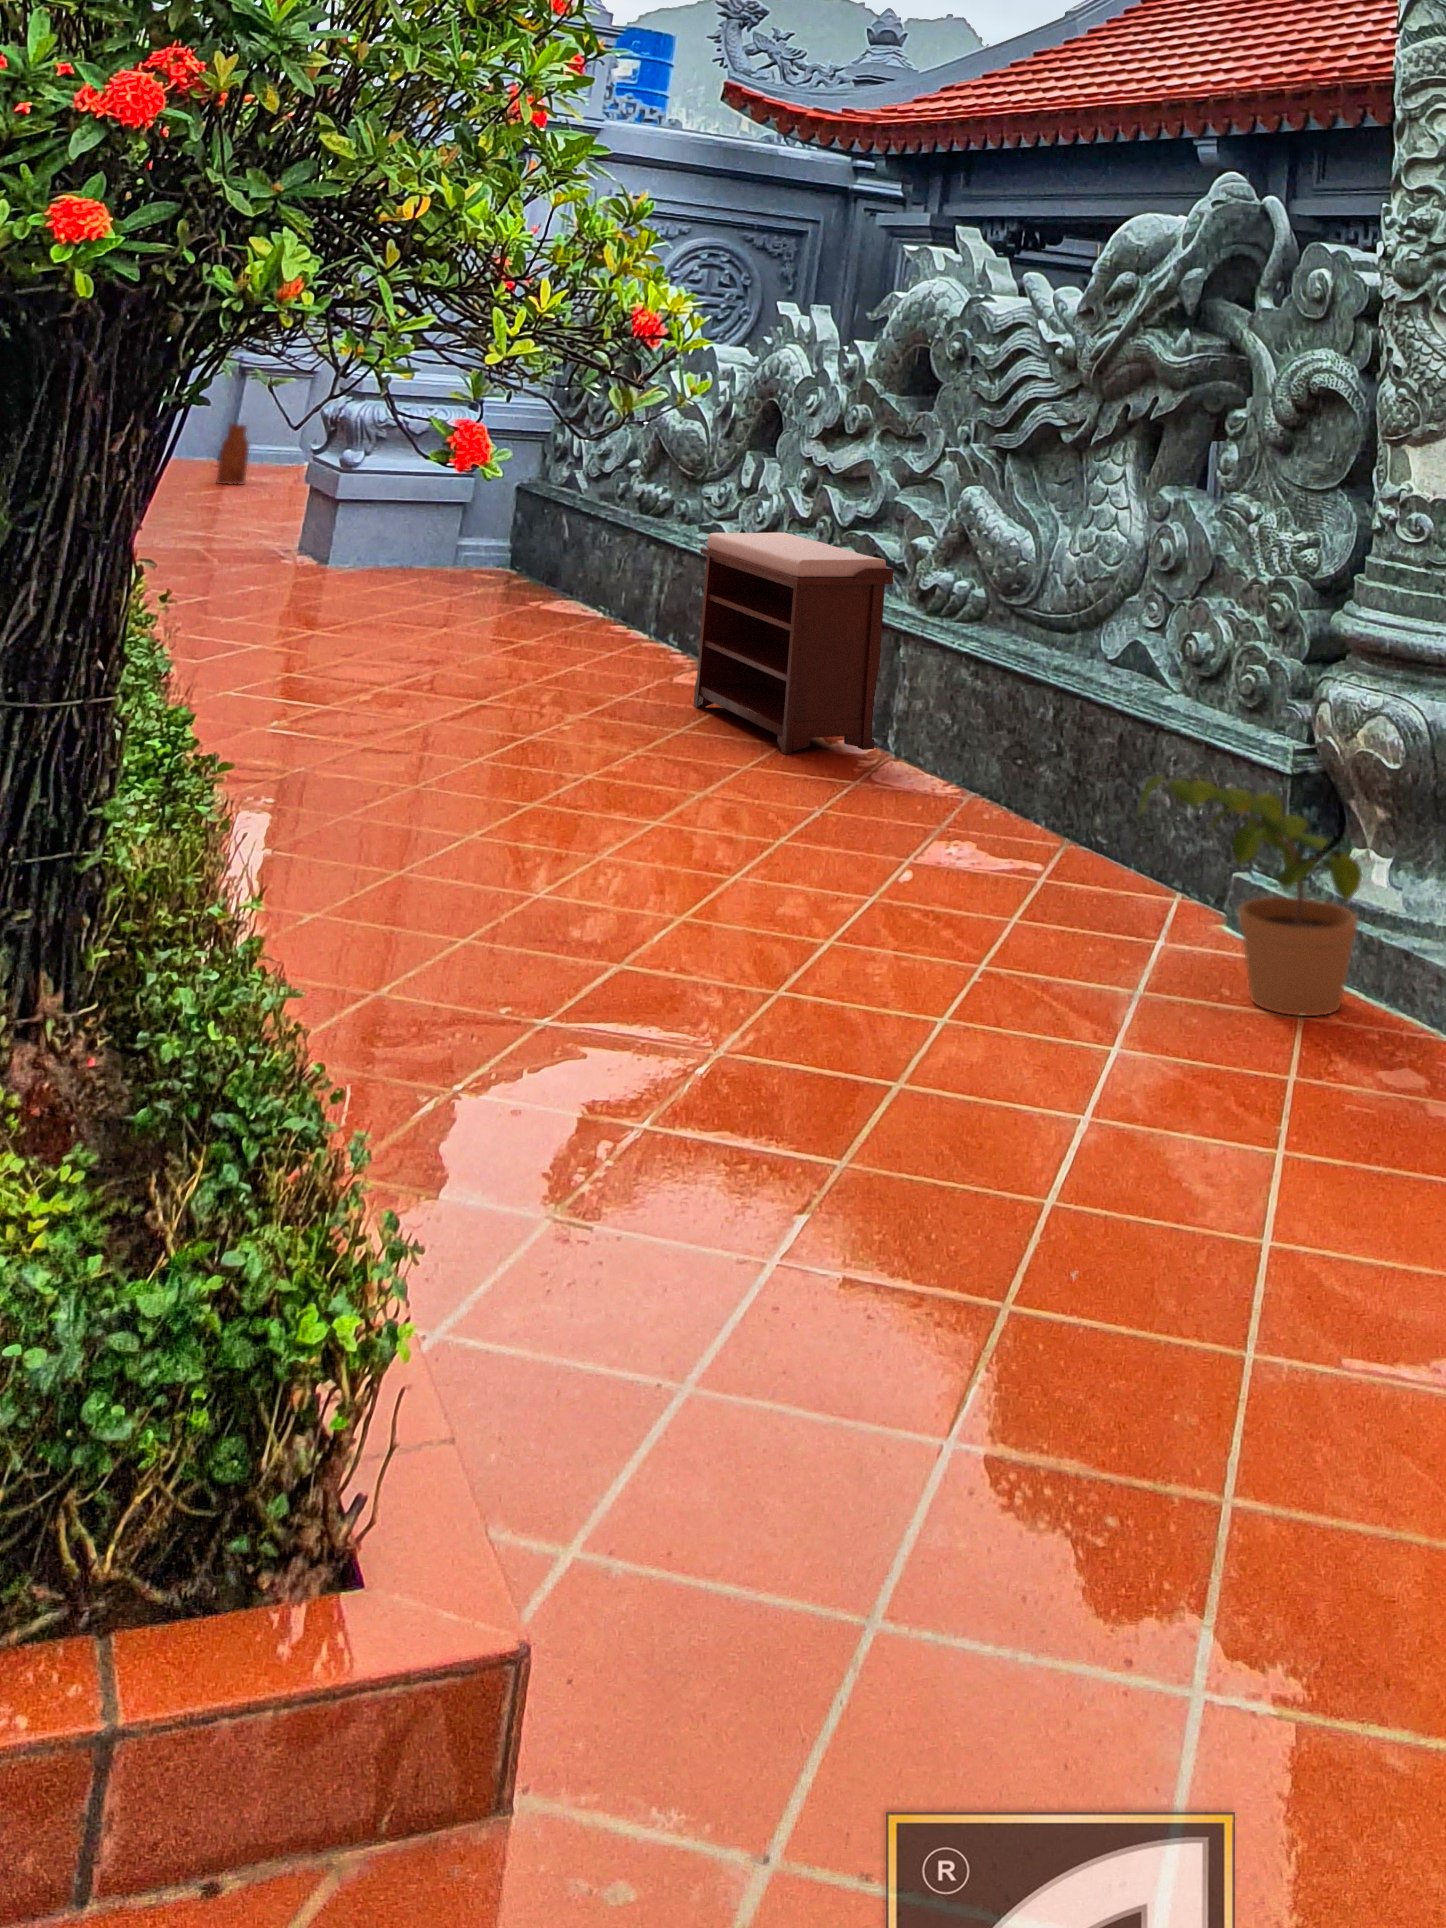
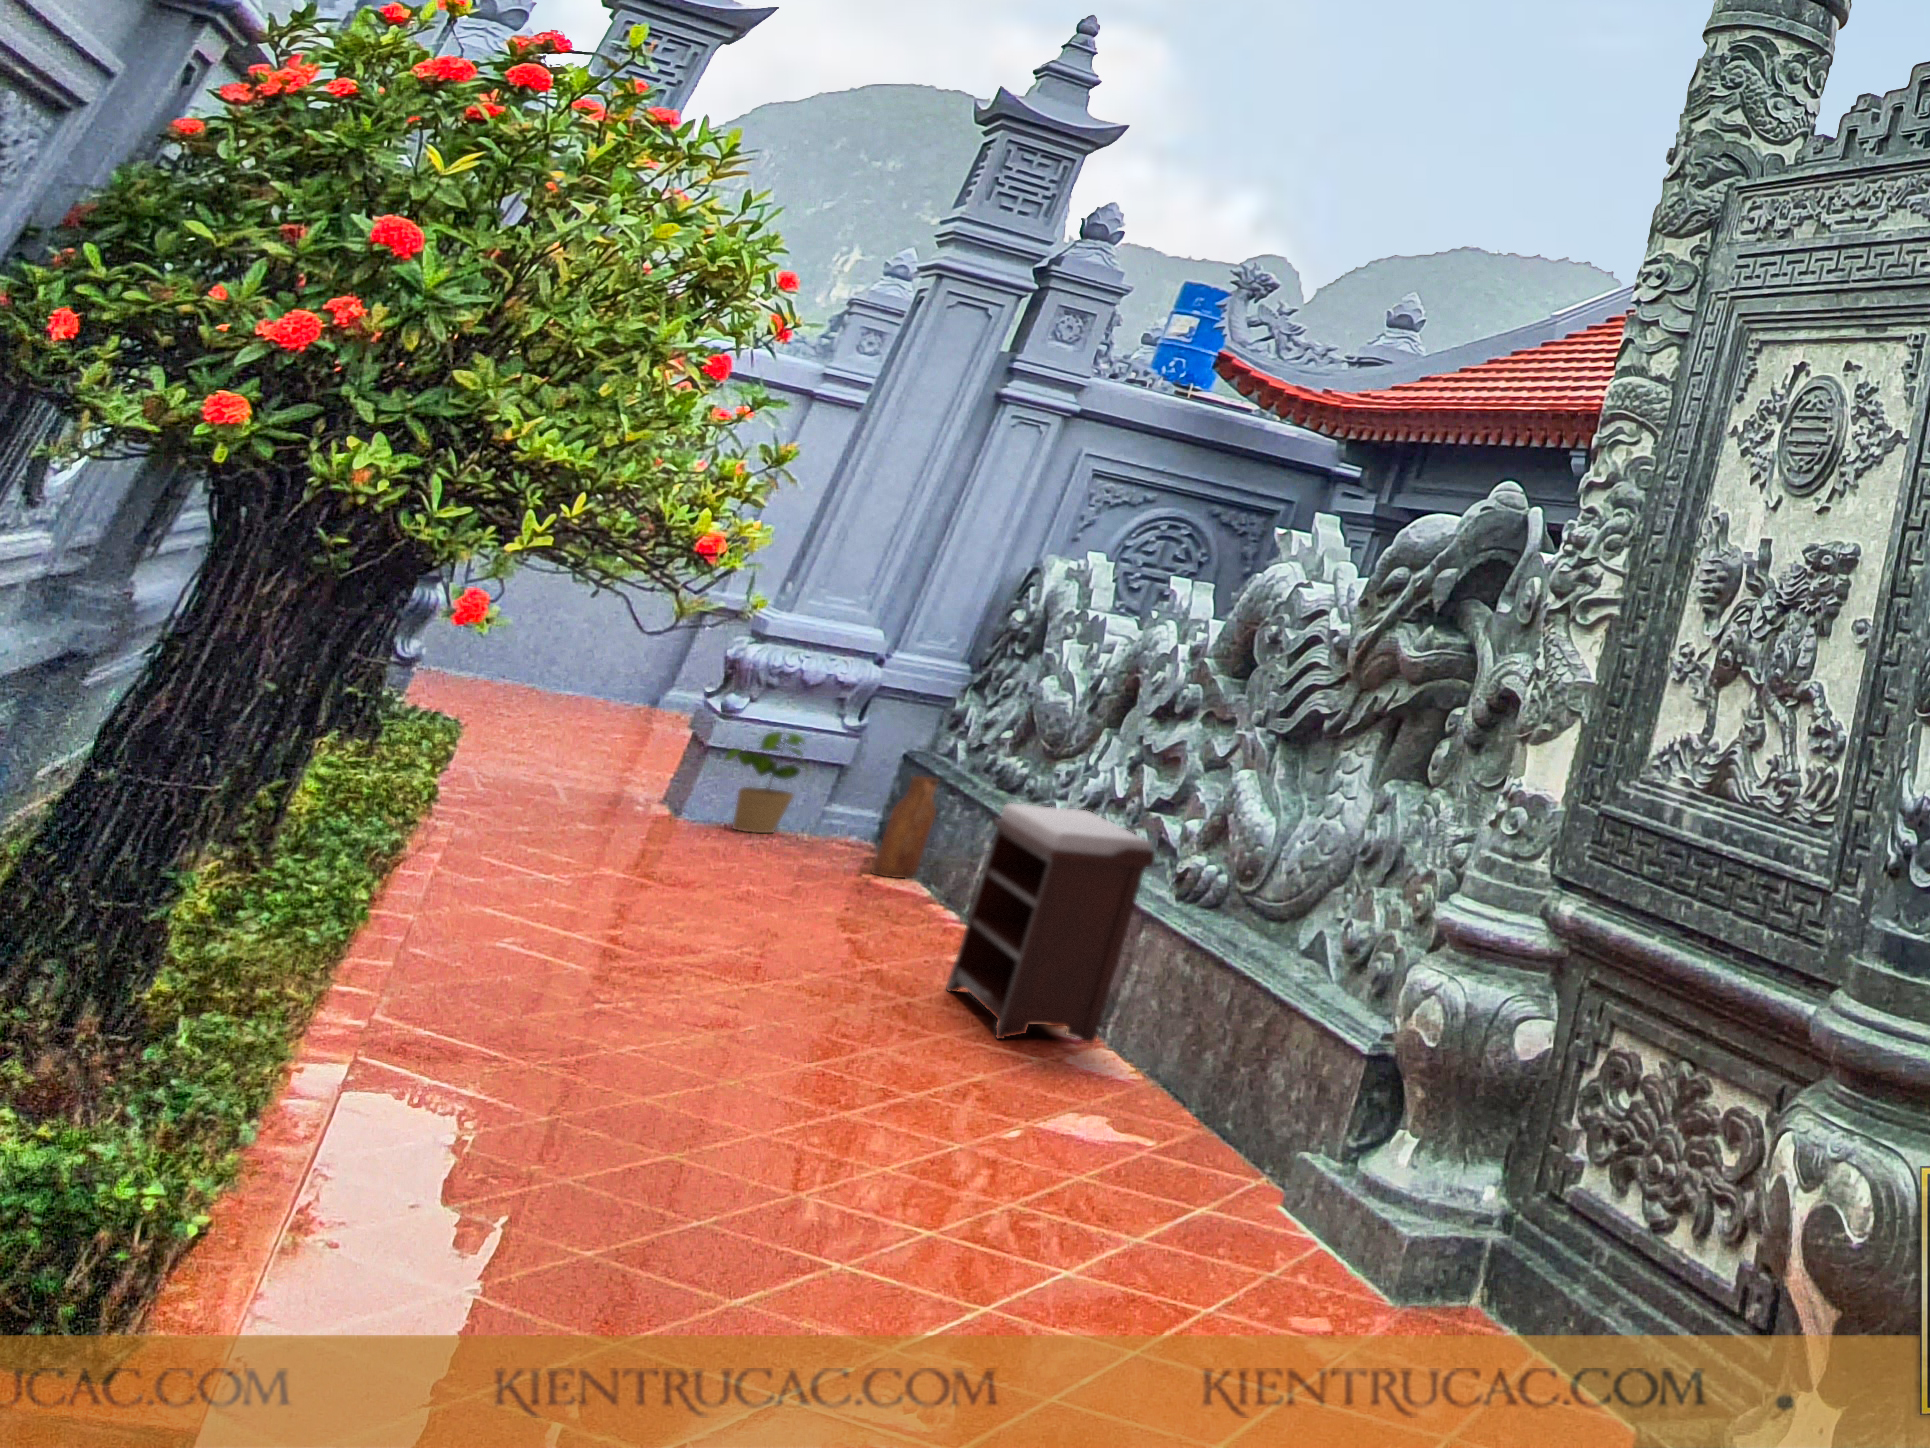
watering can: present [216,424,249,485] -> present [872,776,938,878]
potted plant: present [1139,775,1362,1016] -> present [725,732,804,833]

